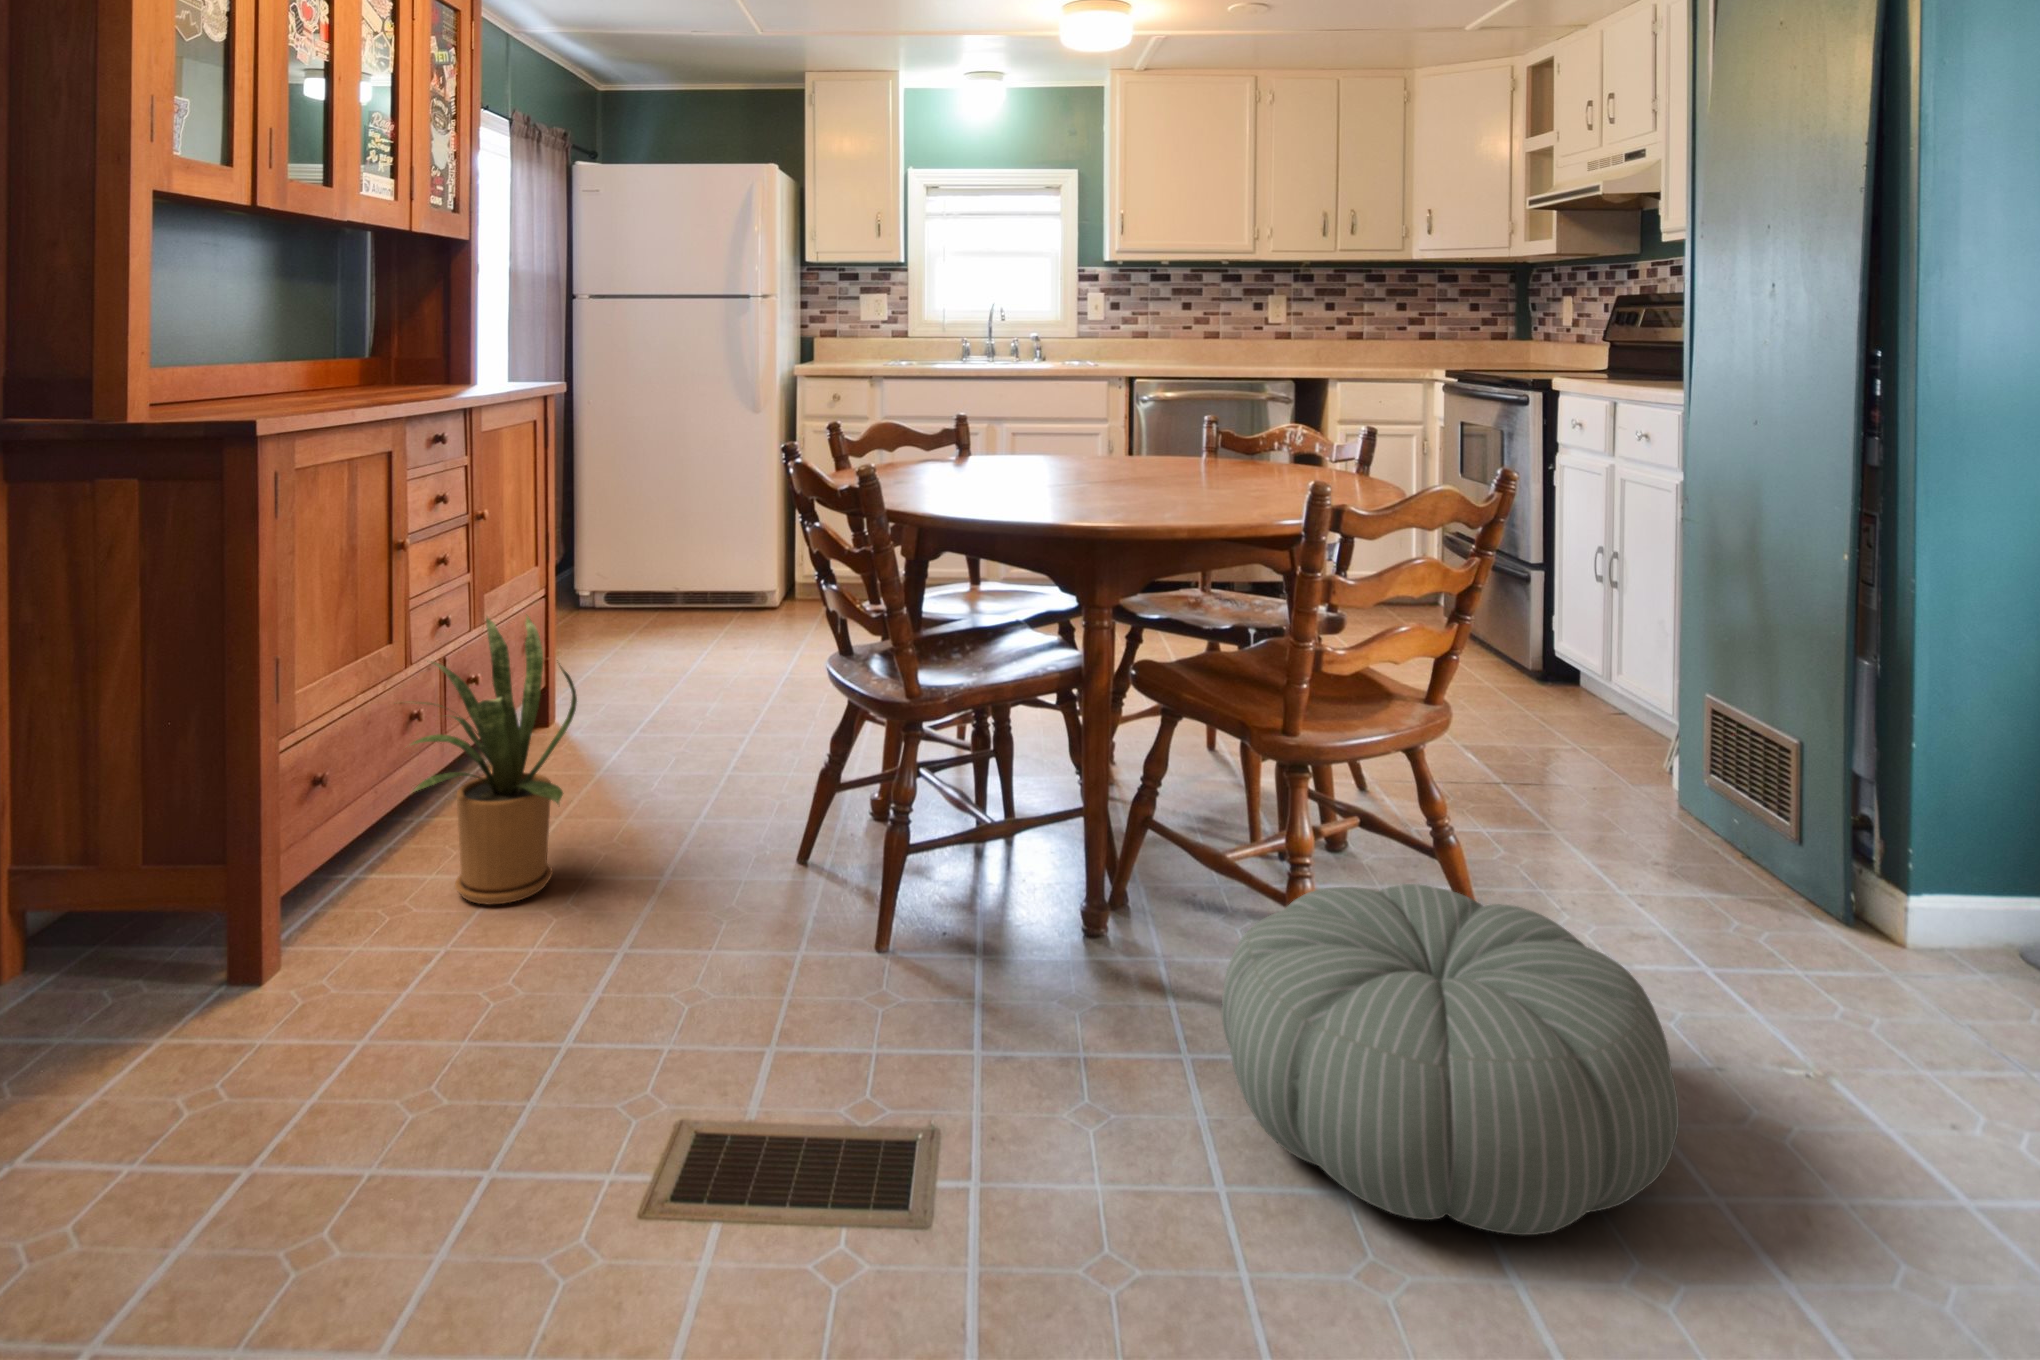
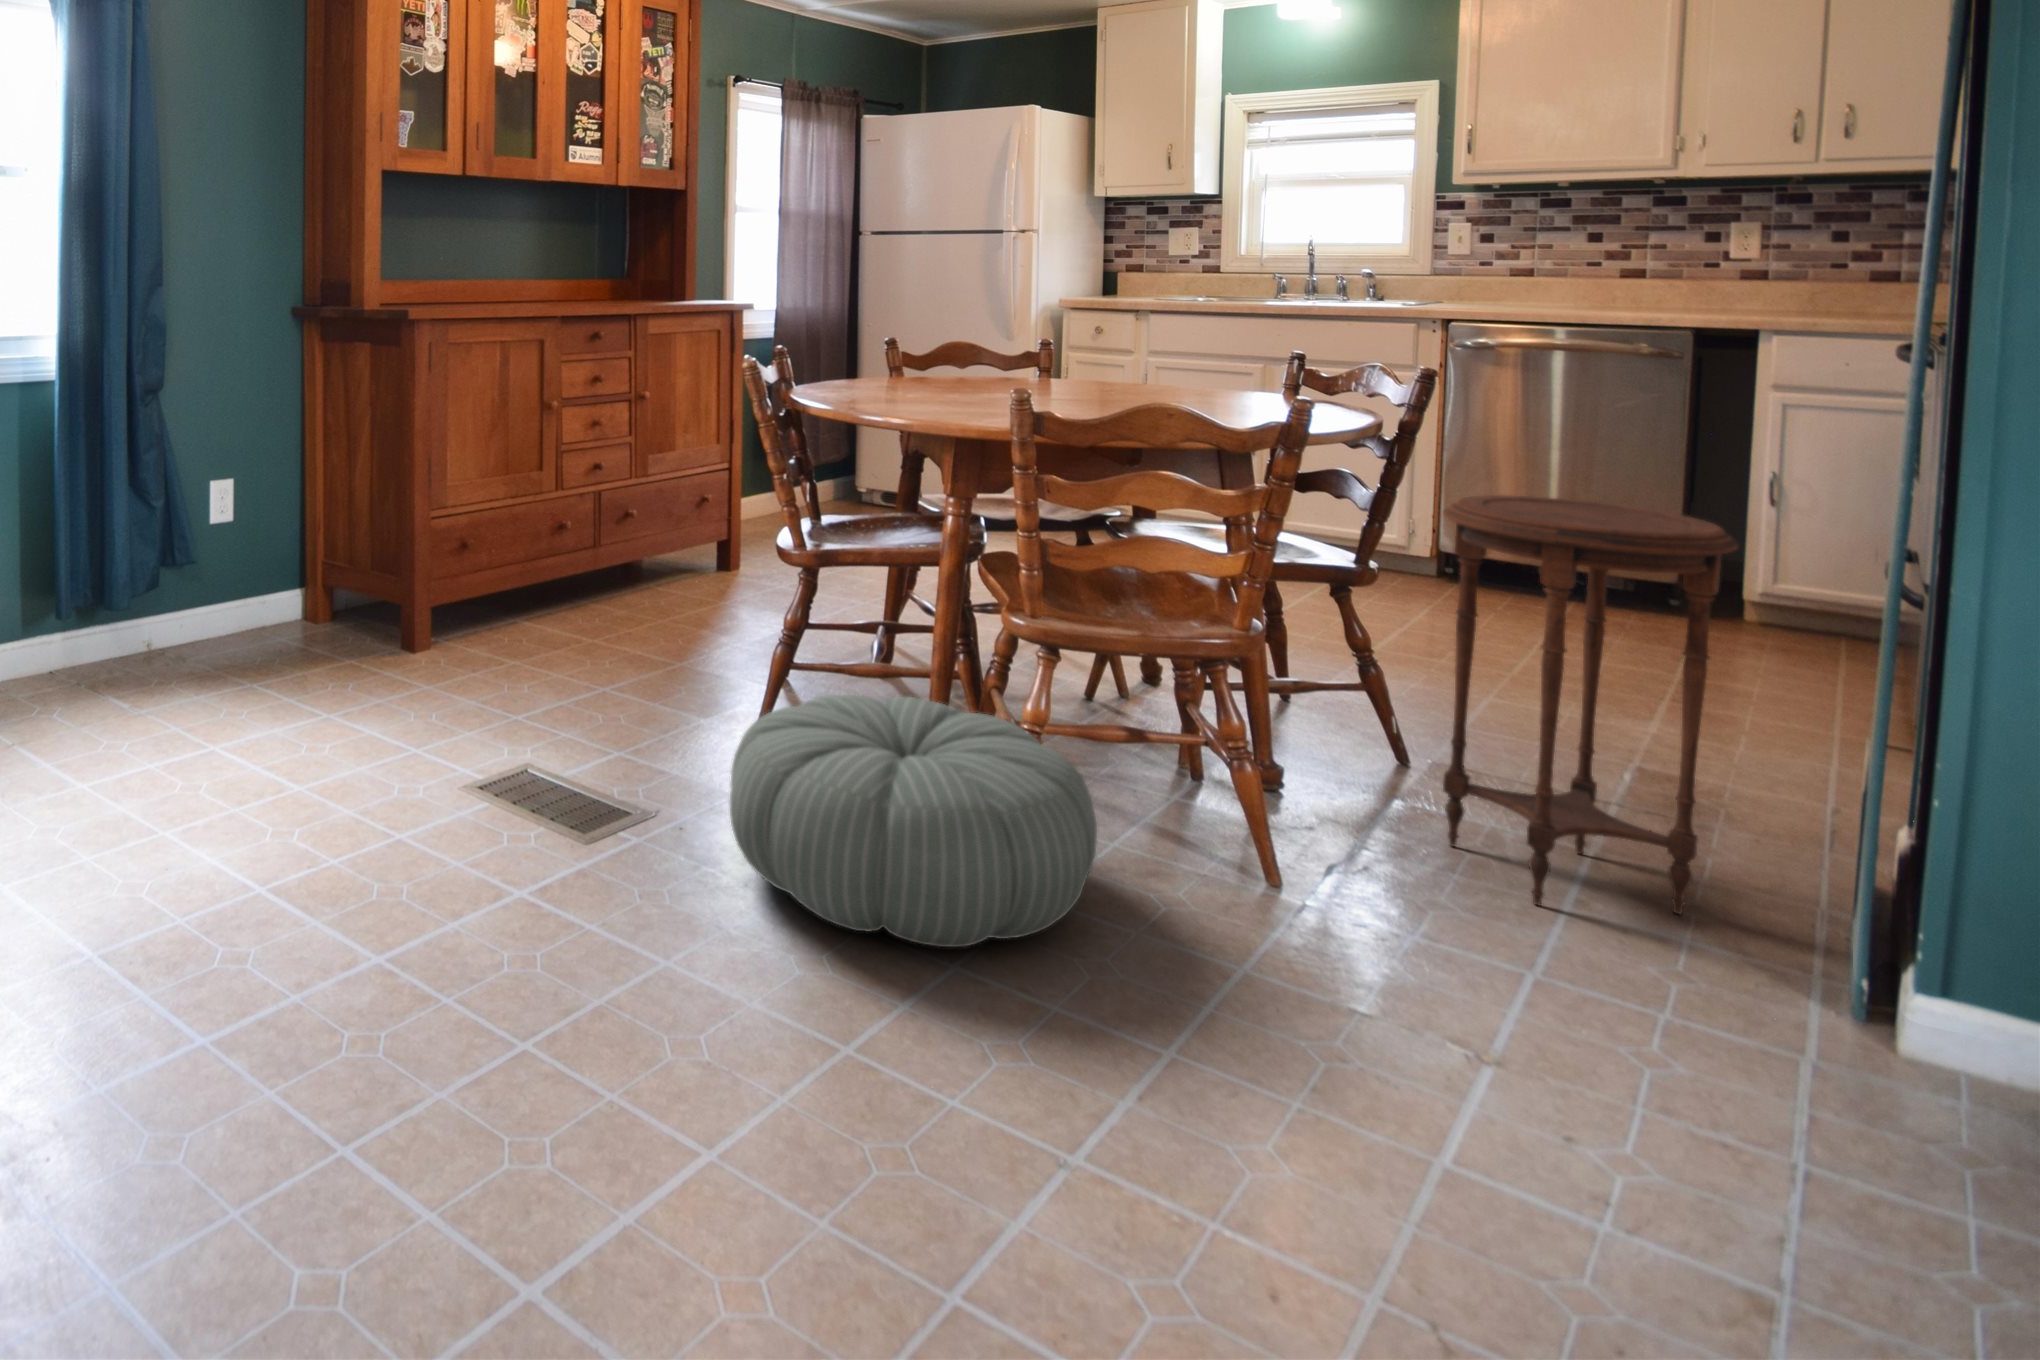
side table: none [1536,544,1744,897] -> present [1443,495,1738,914]
house plant: present [412,616,577,905] -> none [501,436,604,617]

